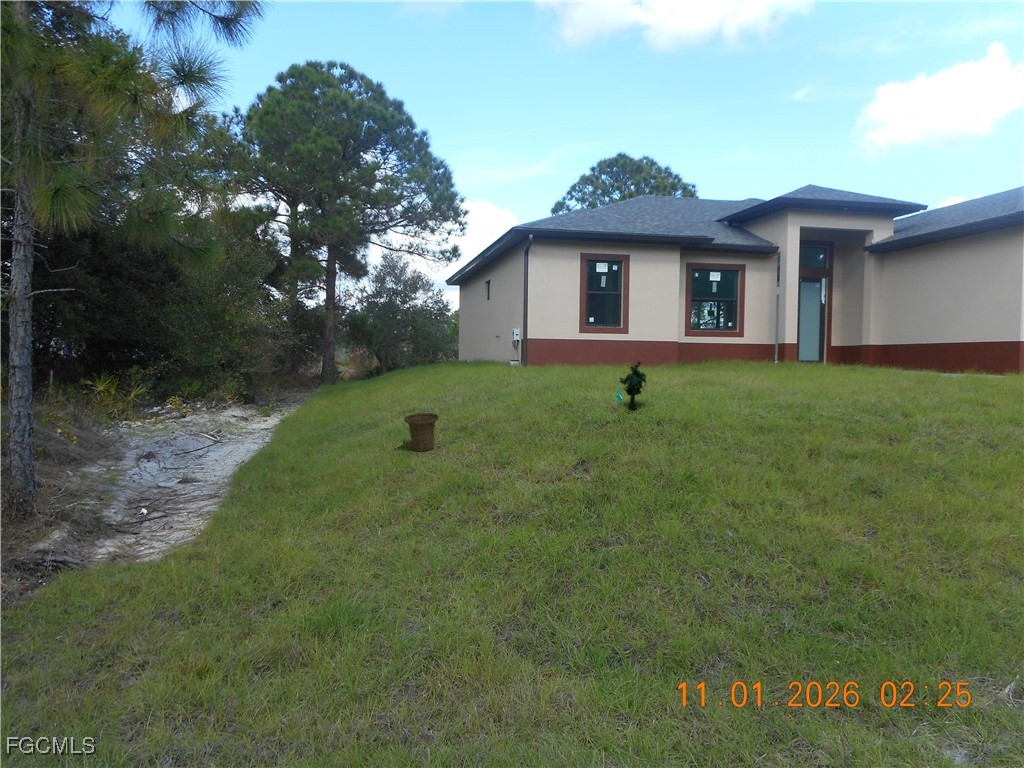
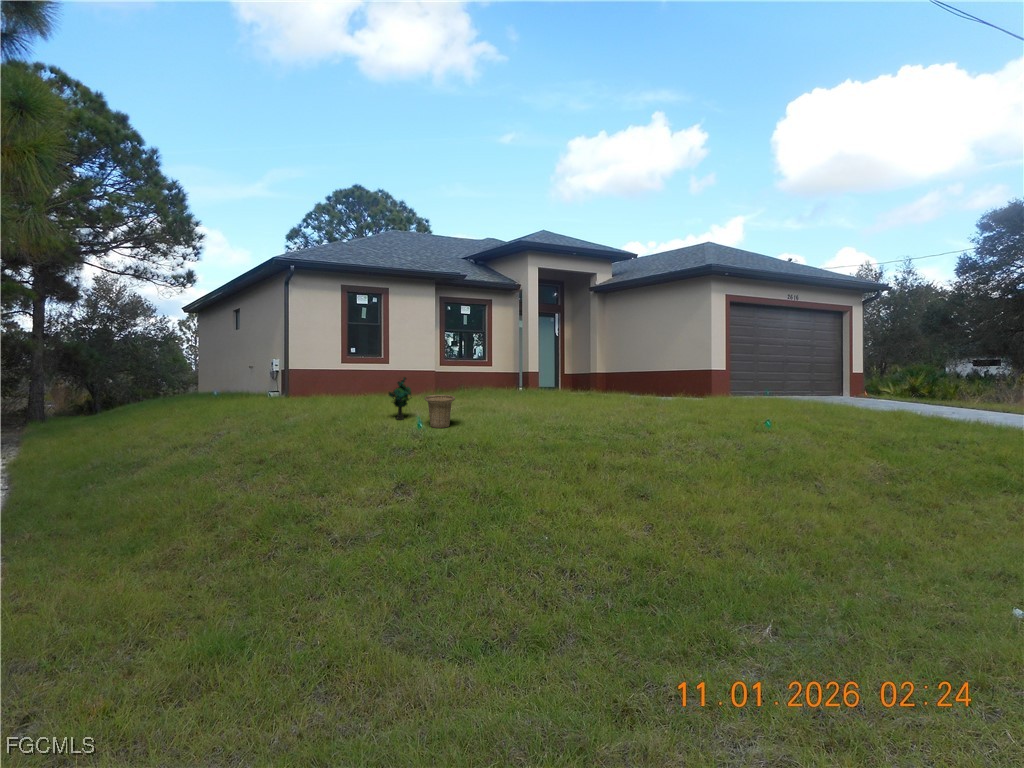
basket: present [404,413,439,452] -> present [424,395,455,428]

